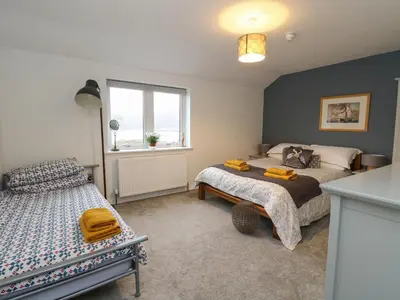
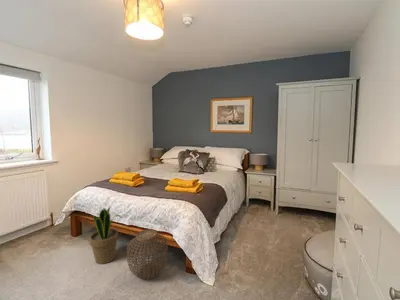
potted plant: none [210,181,230,218] -> present [90,207,120,264]

